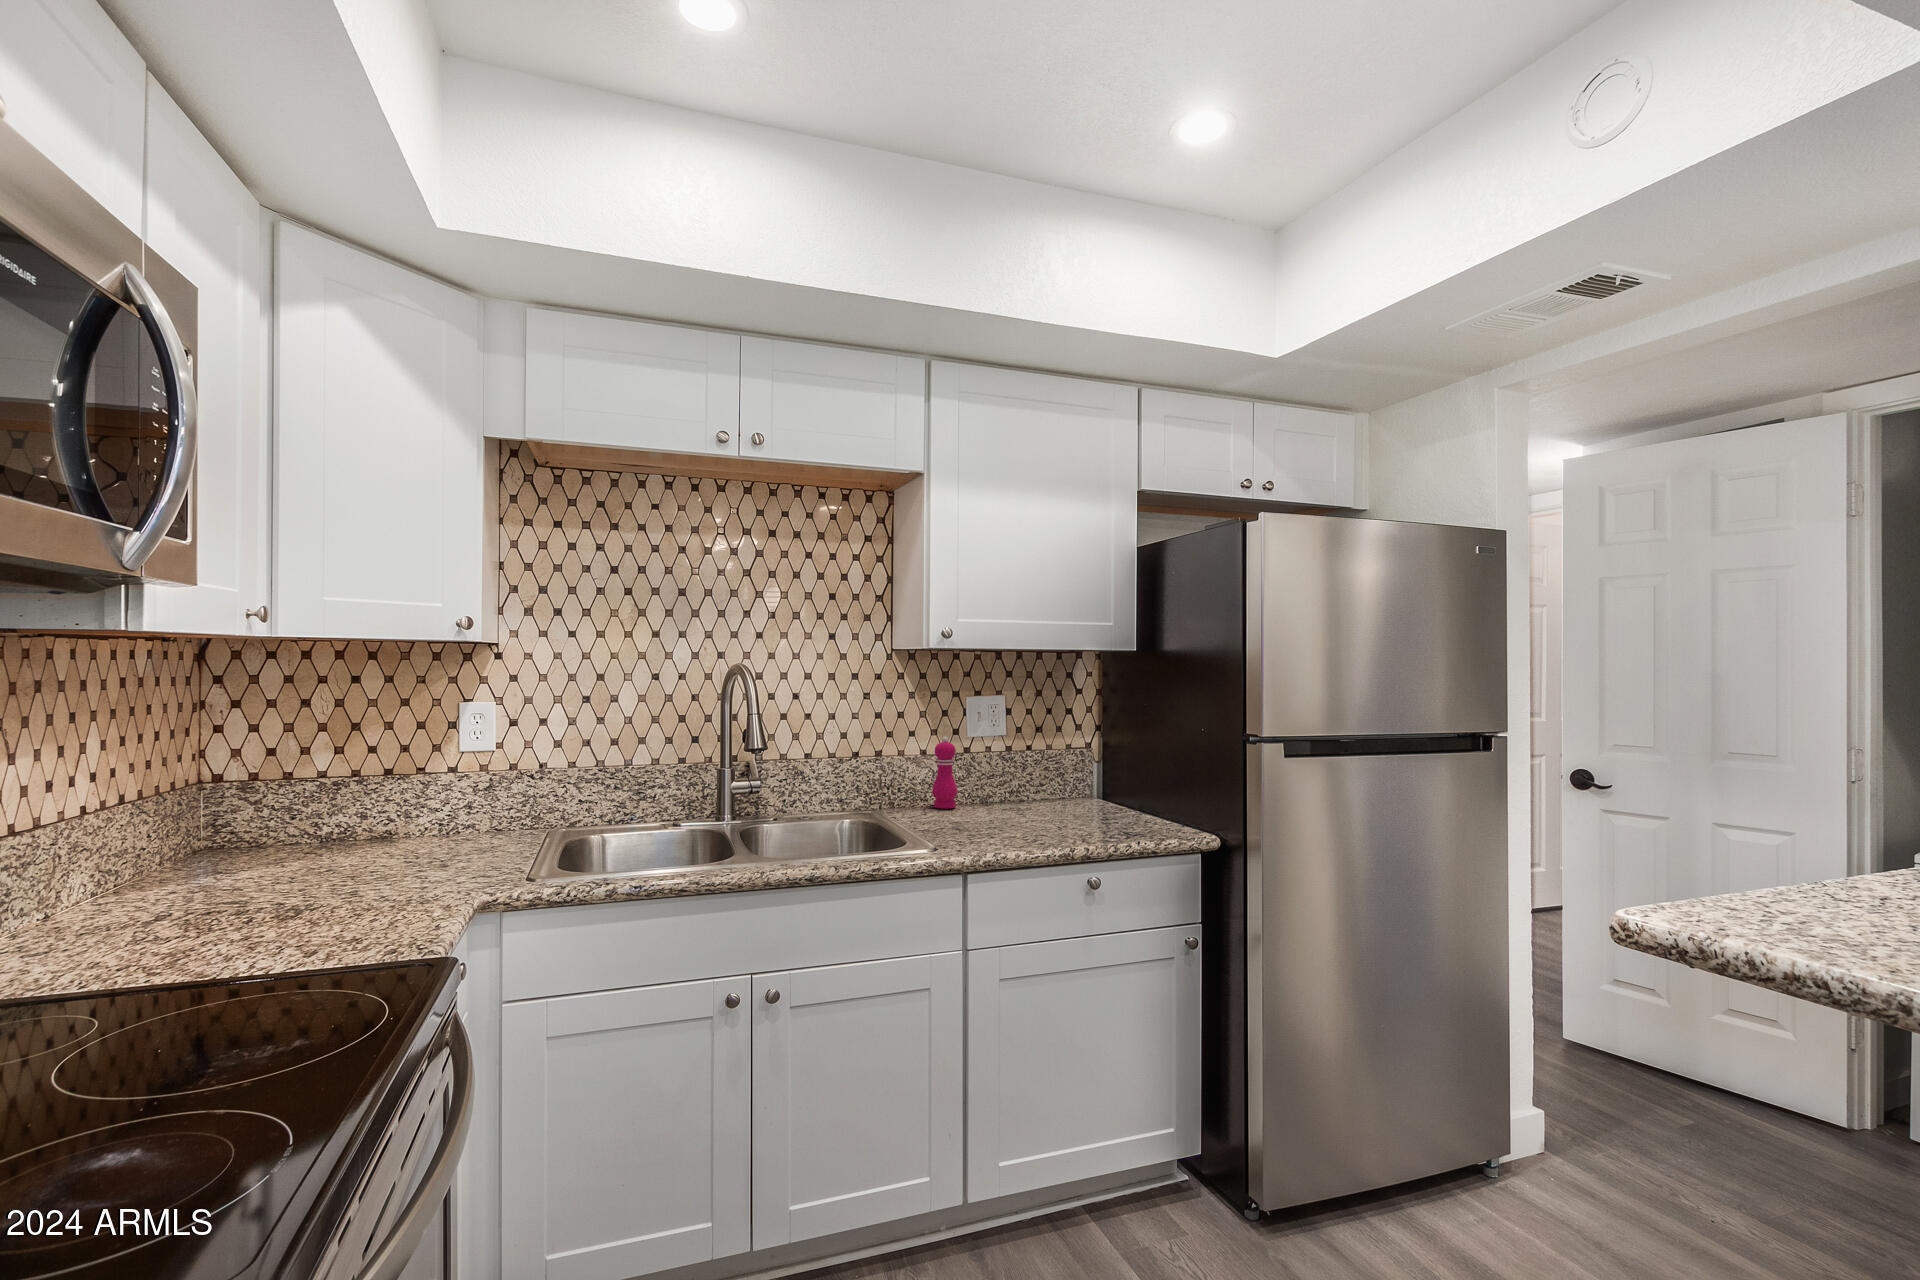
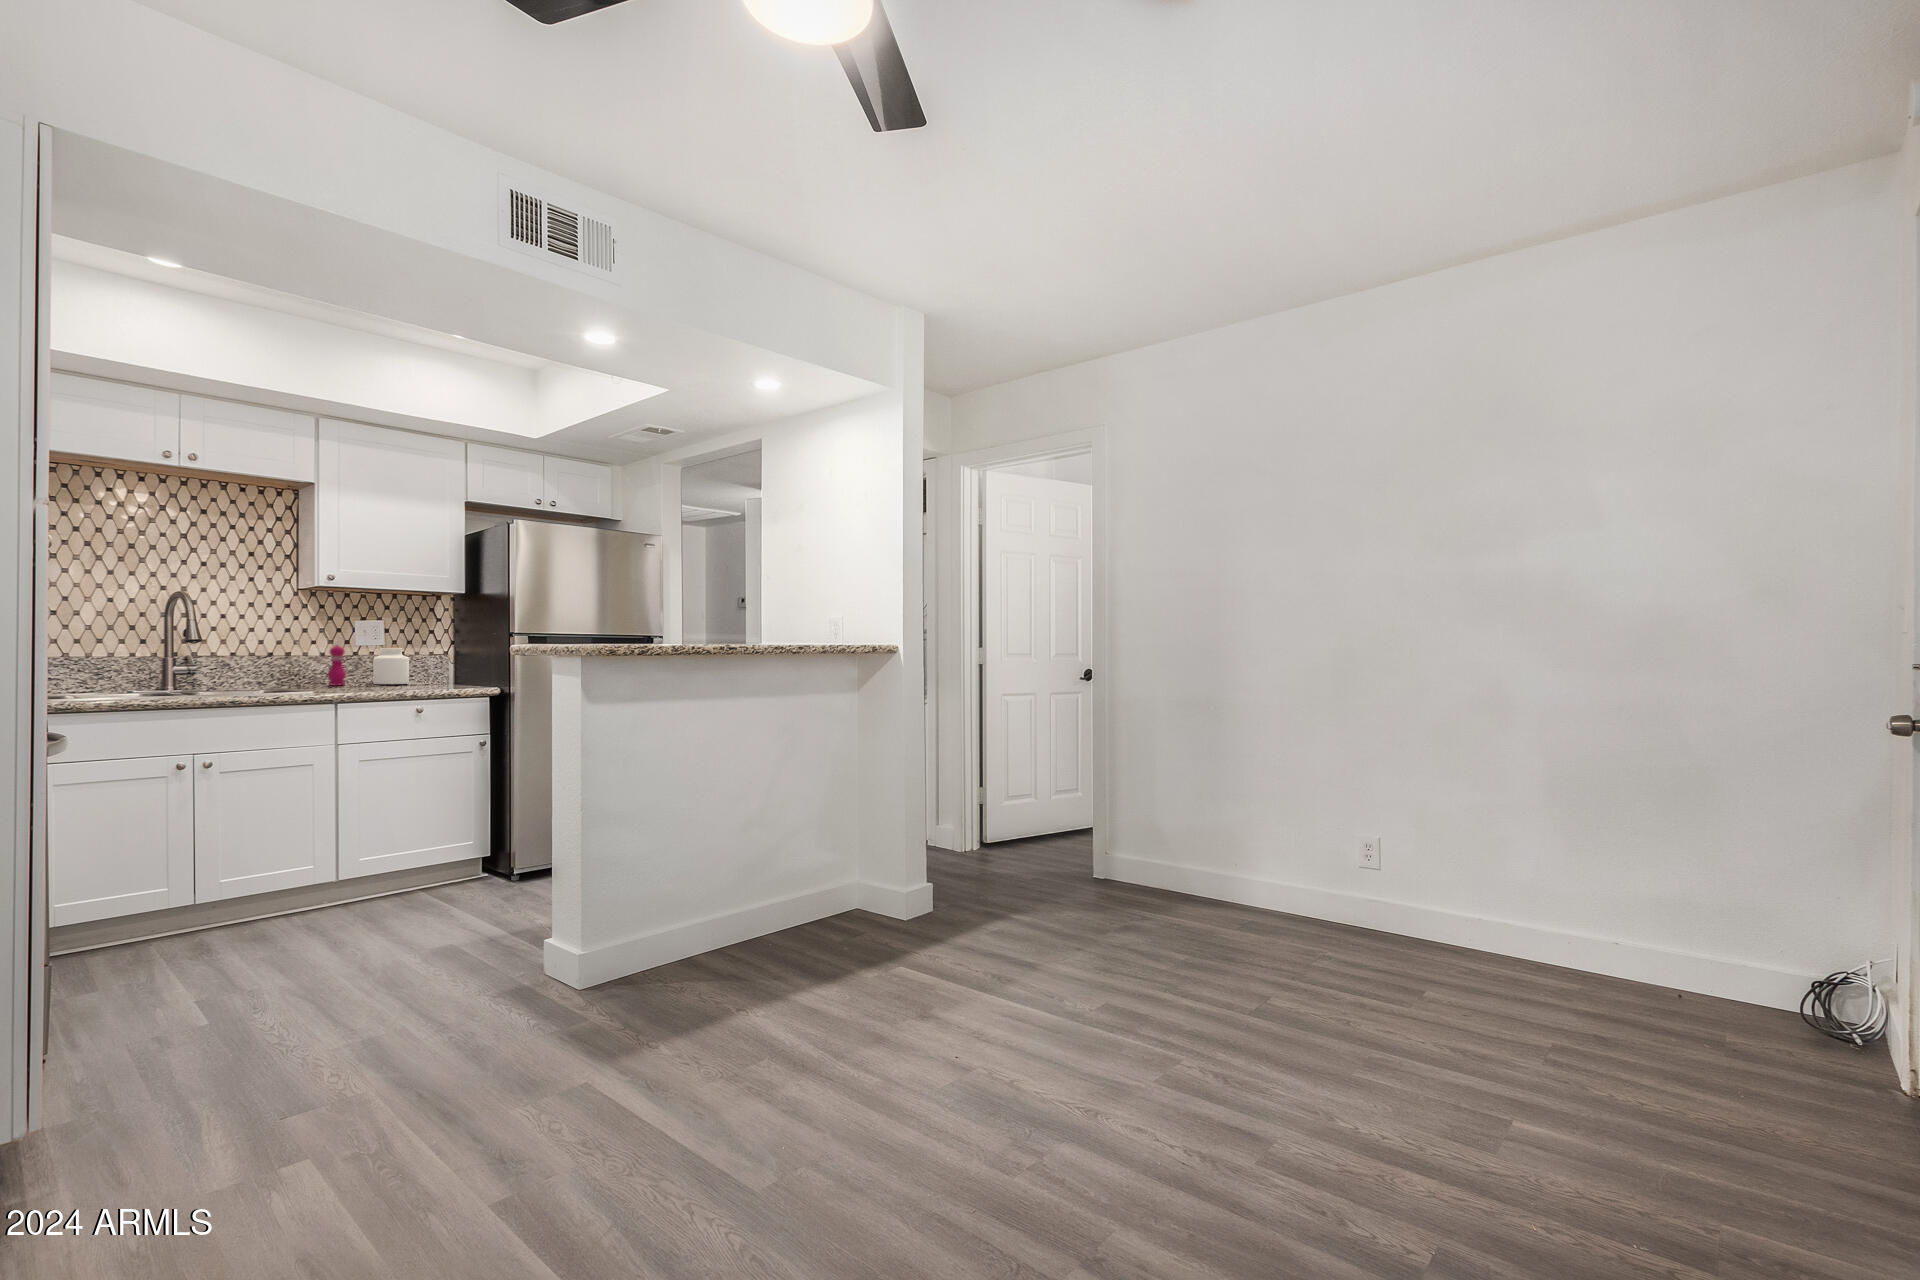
jar: none [992,740,1042,805] -> present [373,647,409,684]

